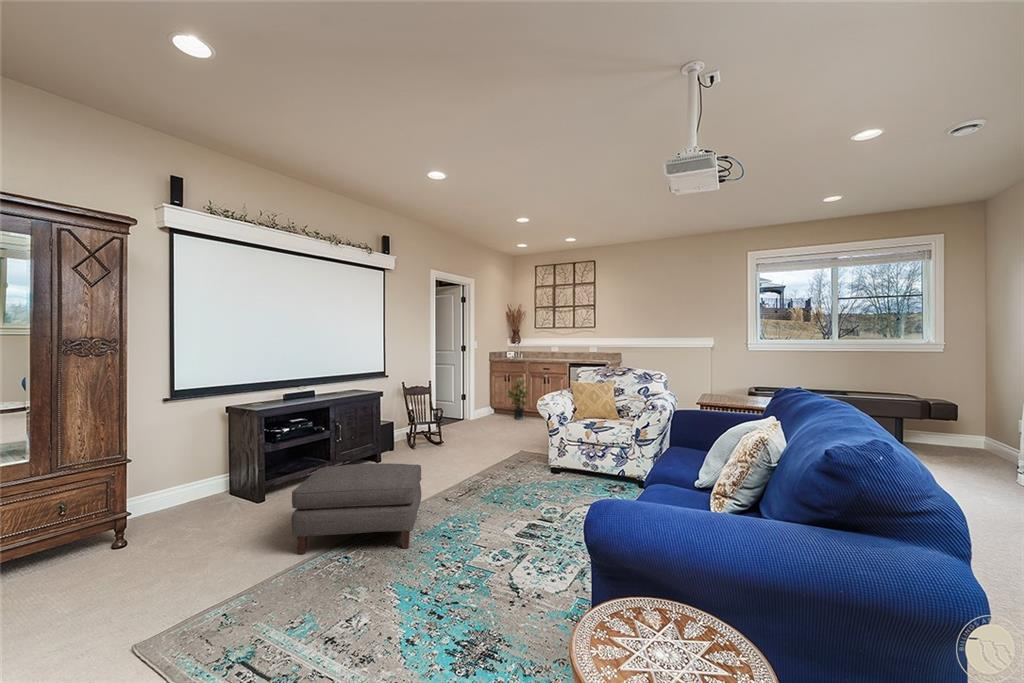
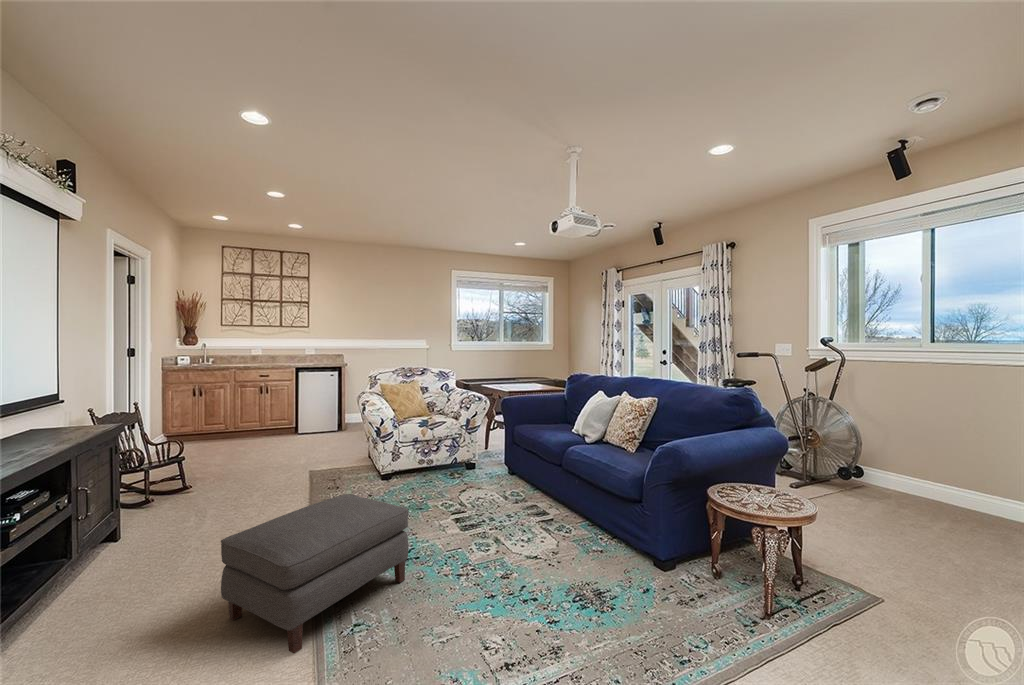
potted plant: present [508,379,528,419] -> none [201,391,235,444]

